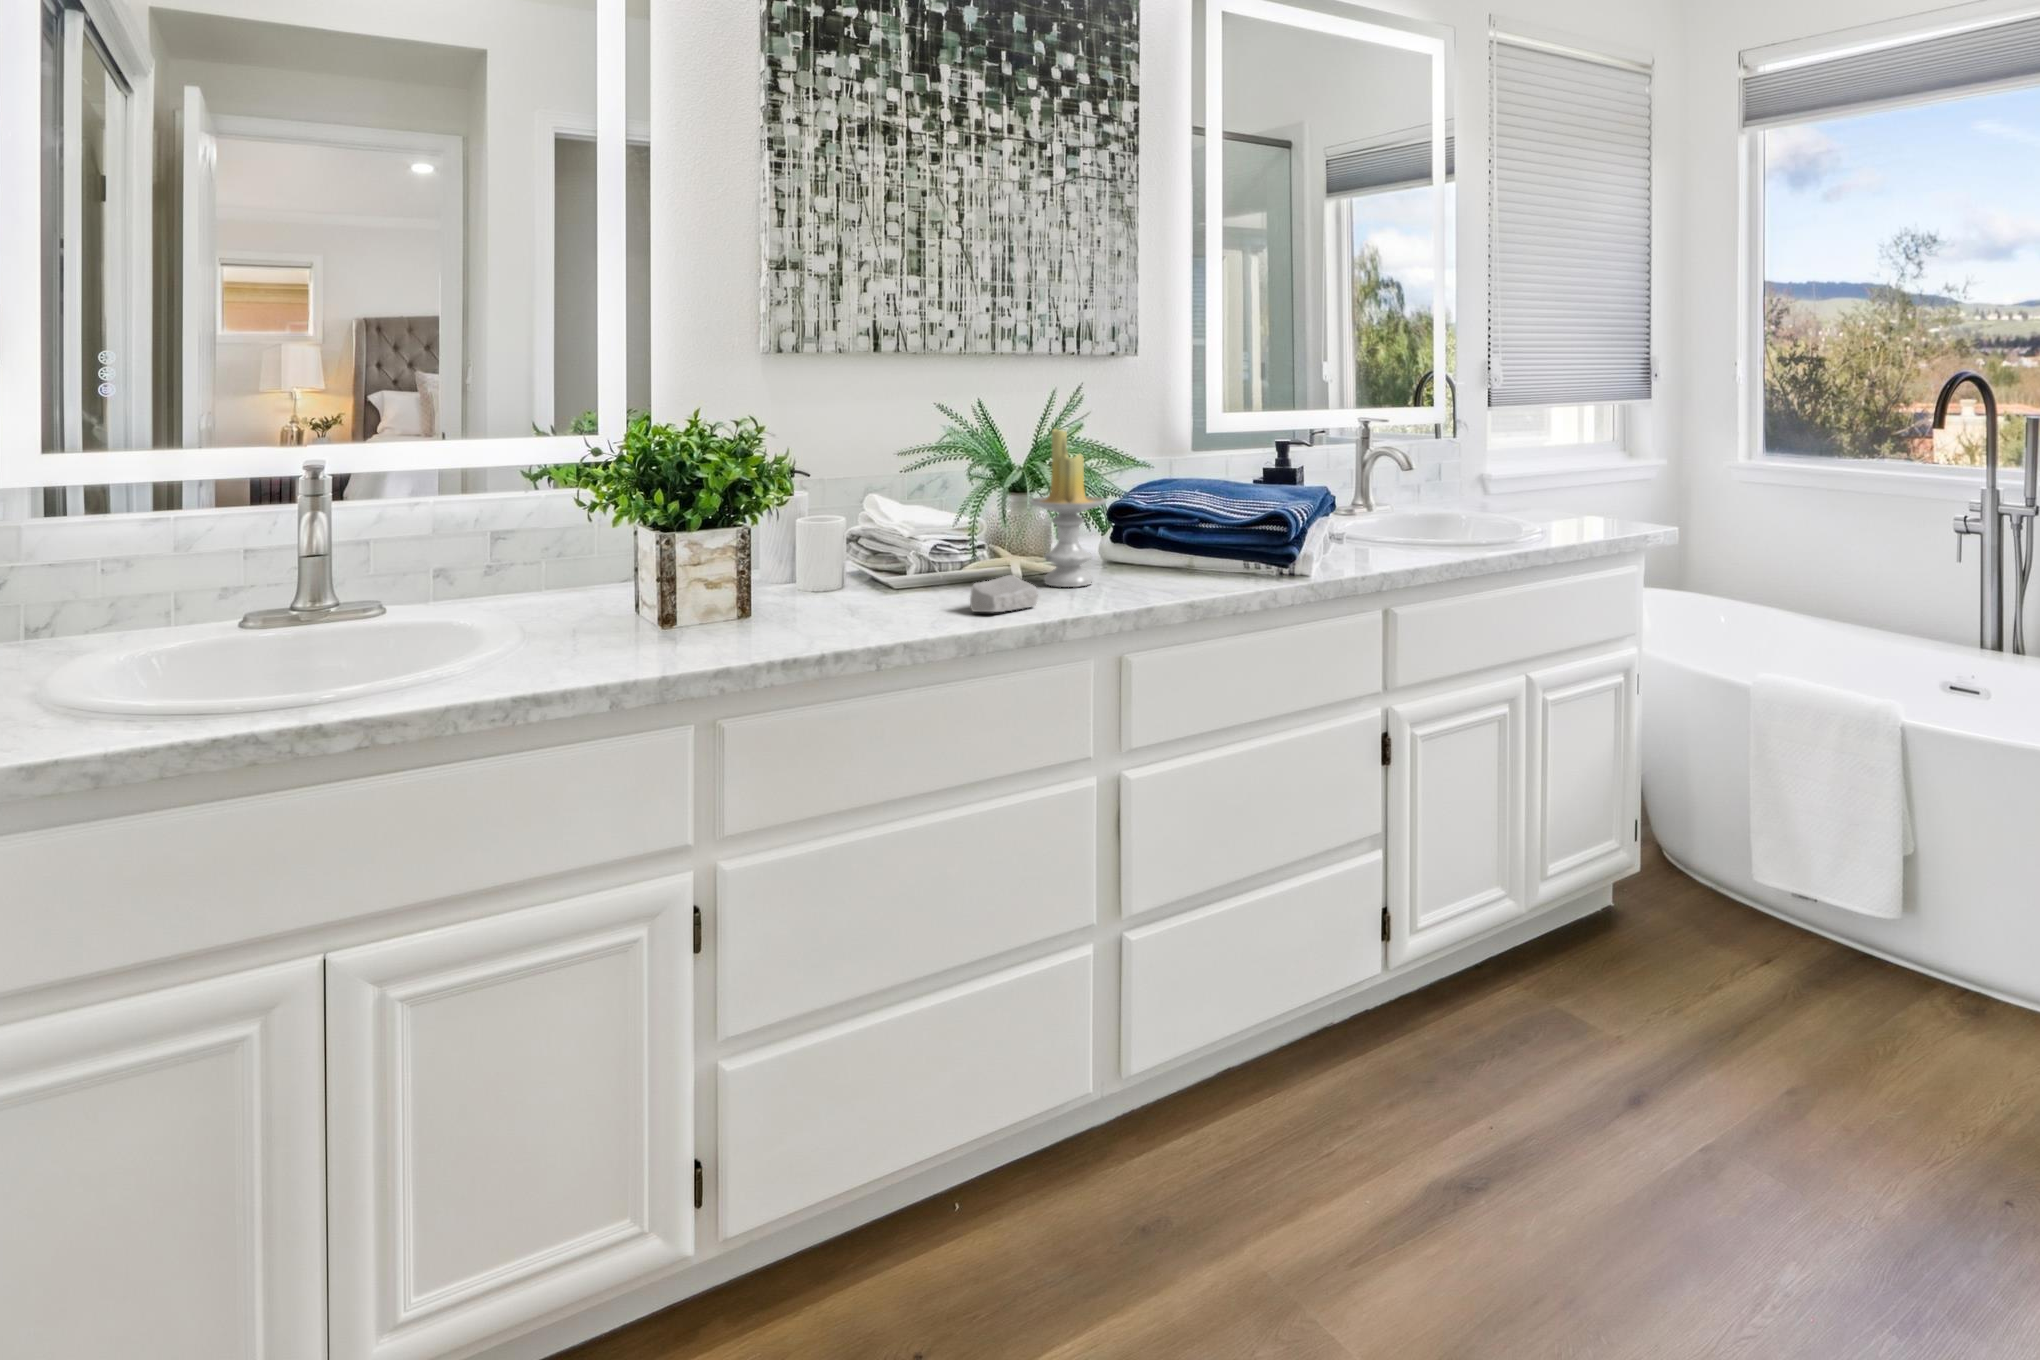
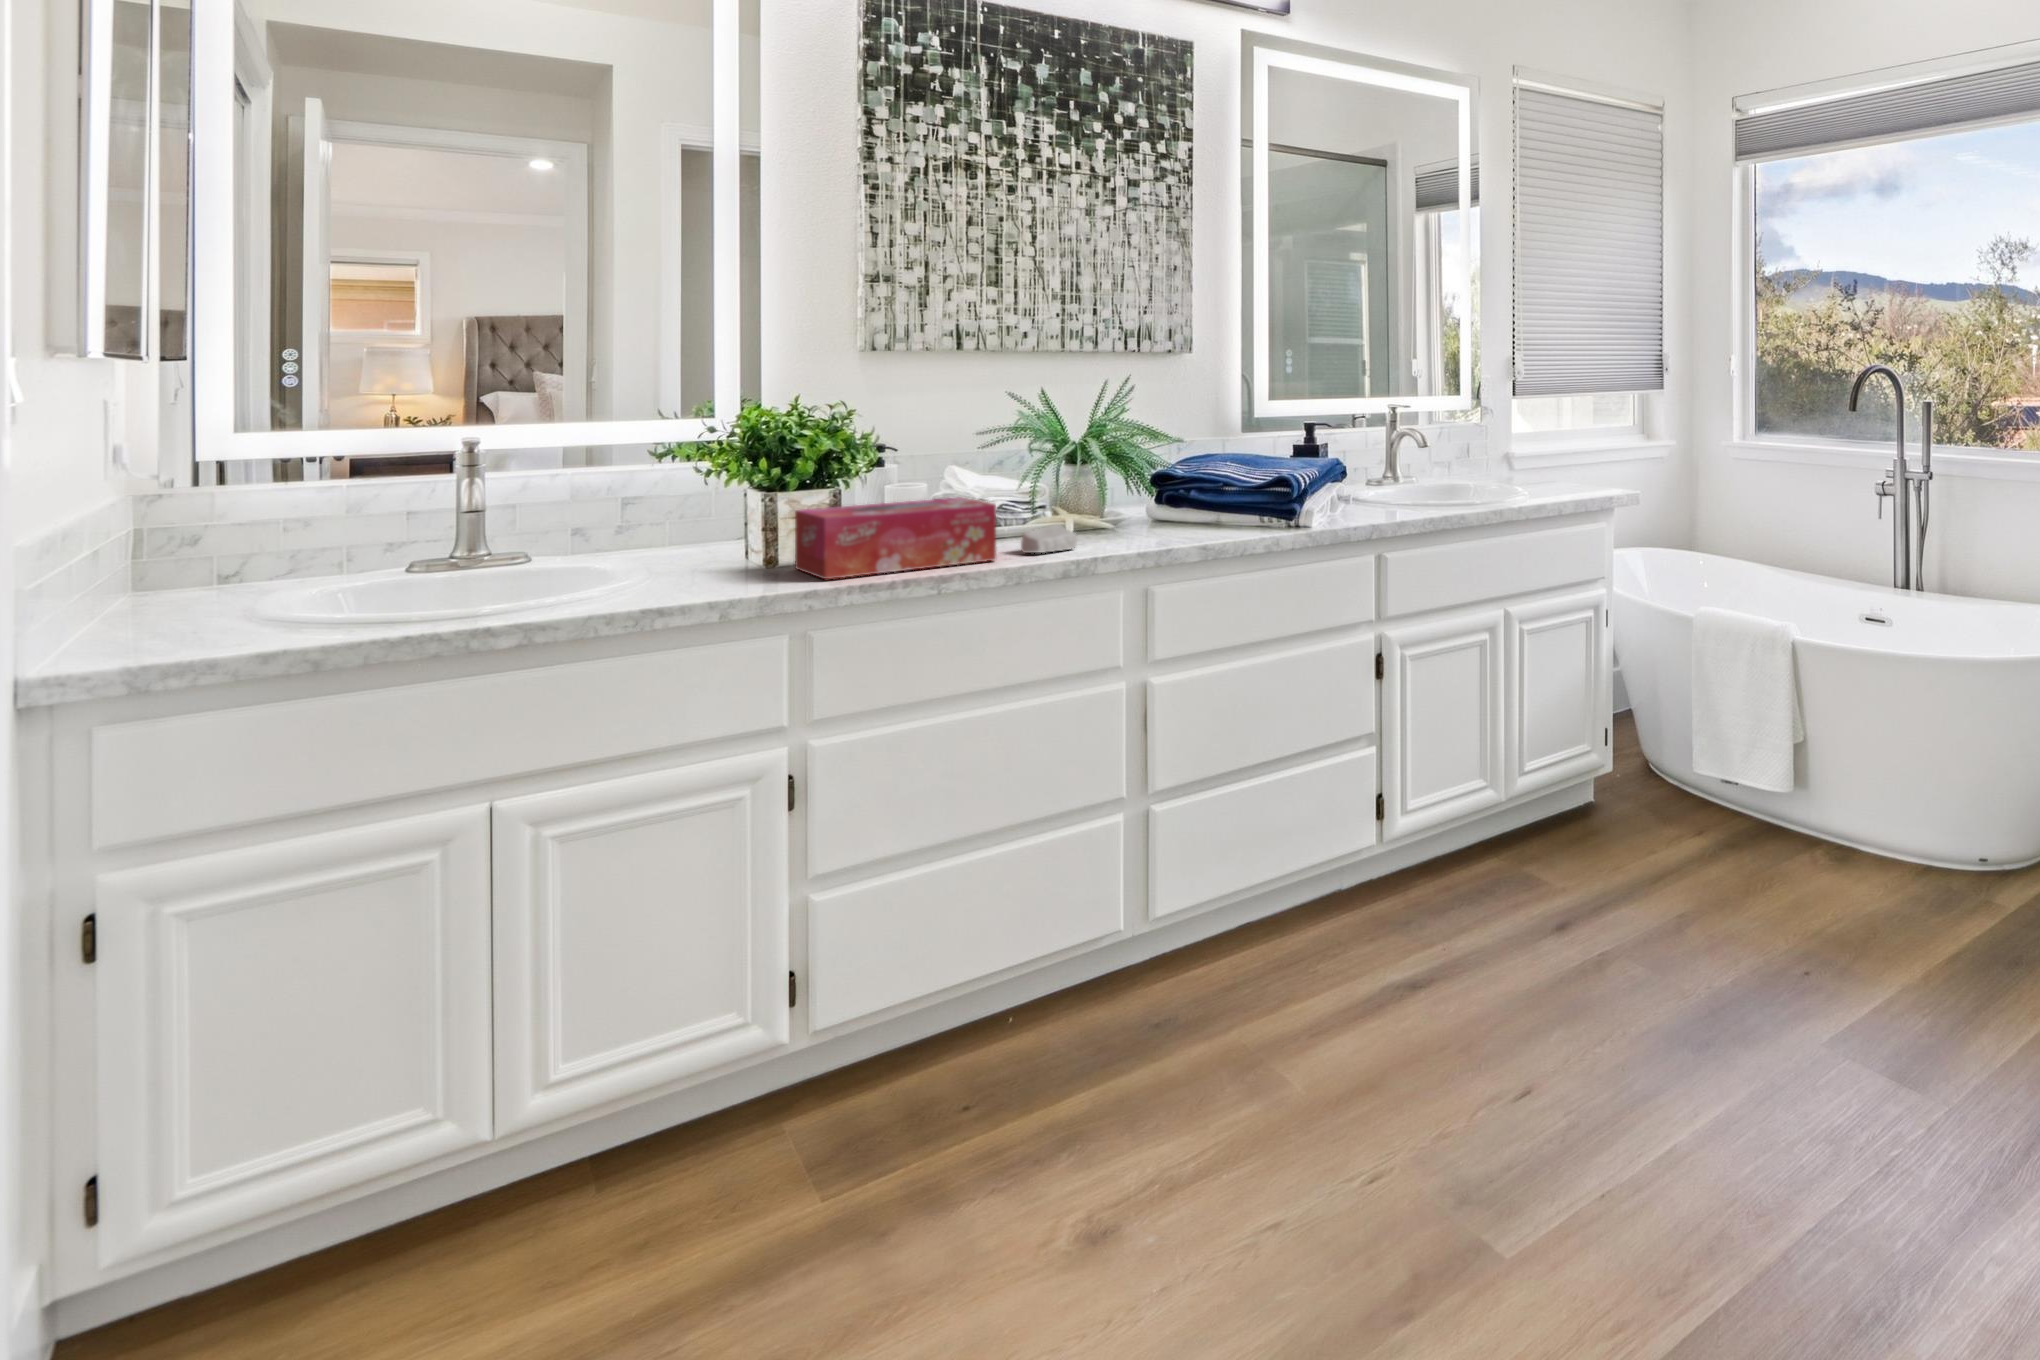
candle: present [1030,429,1107,587] -> none [1079,410,1142,536]
tissue box: none [698,539,945,651] -> present [795,498,996,579]

